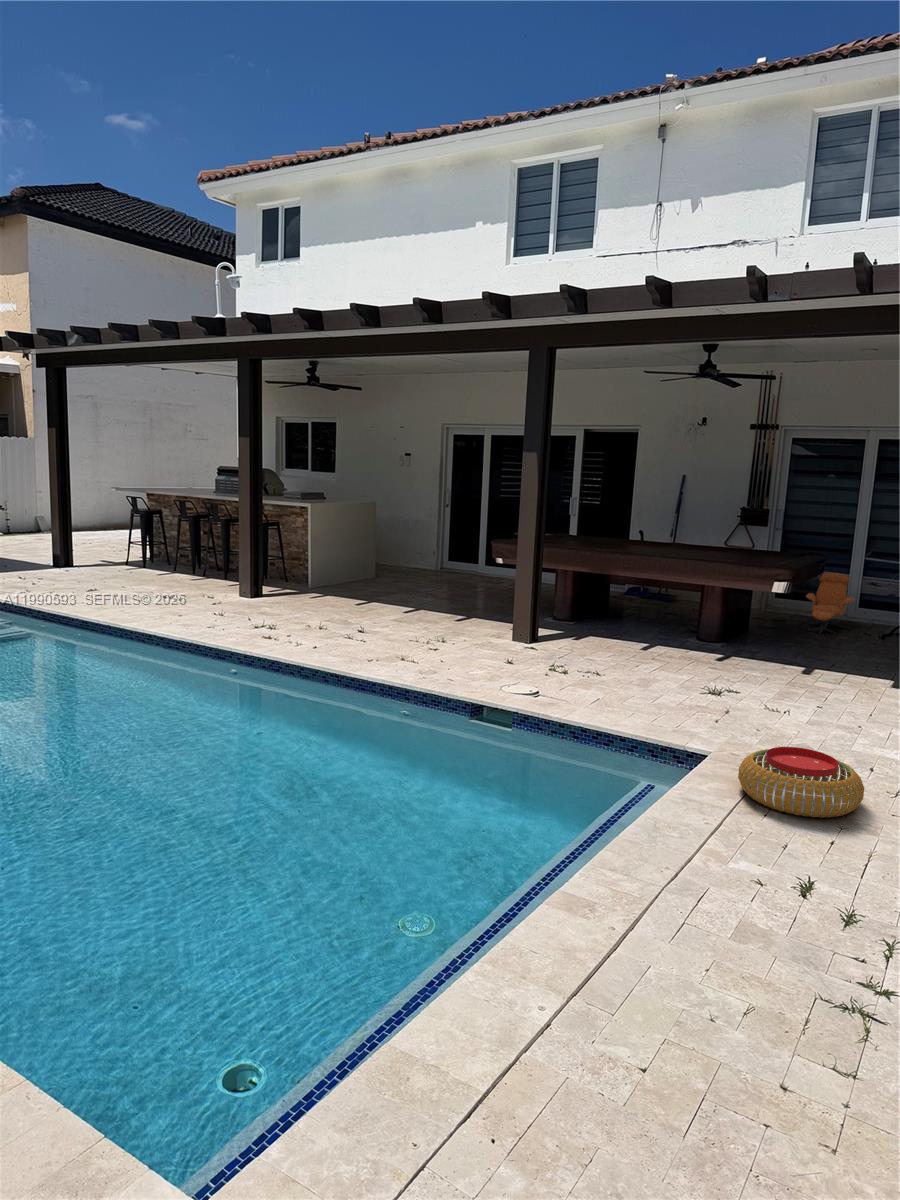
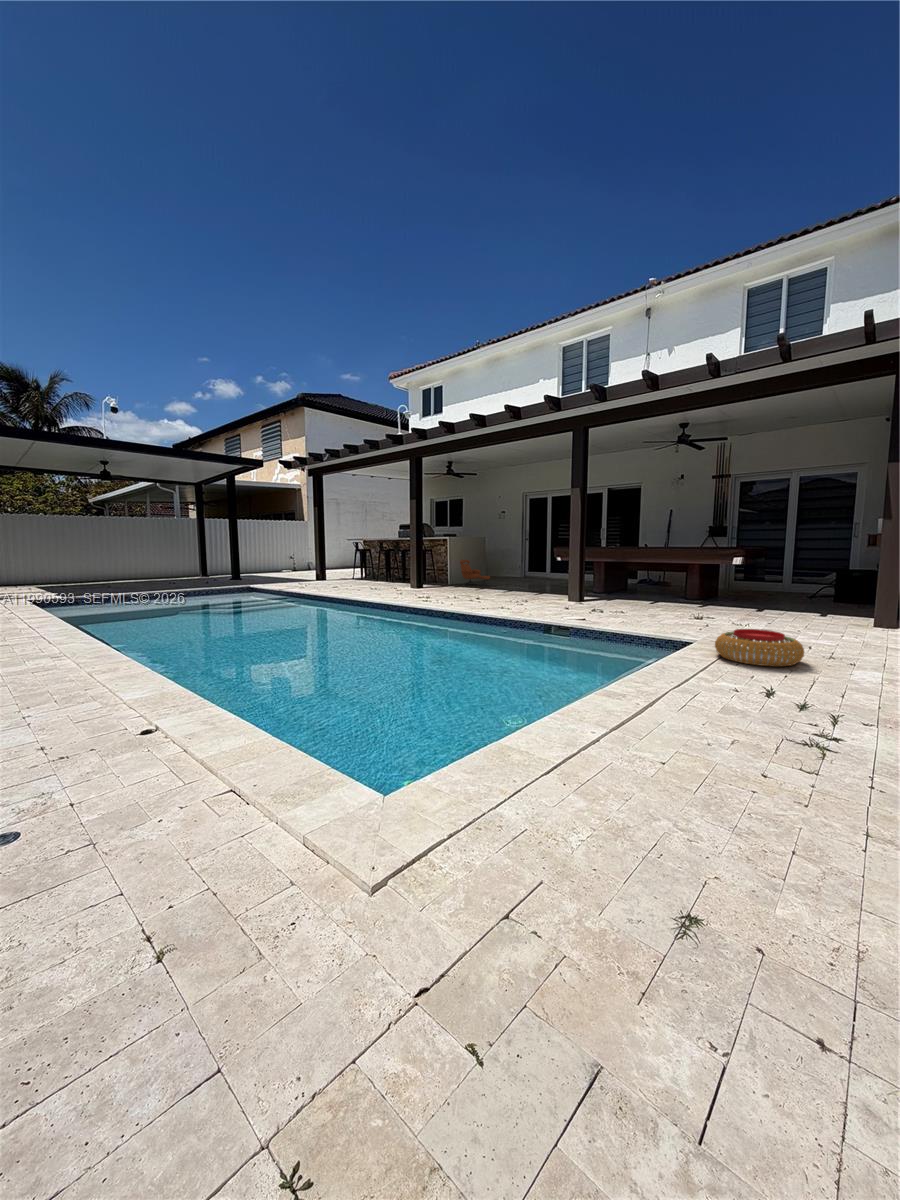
lounge chair: present [806,573,854,633] -> present [460,559,490,585]

